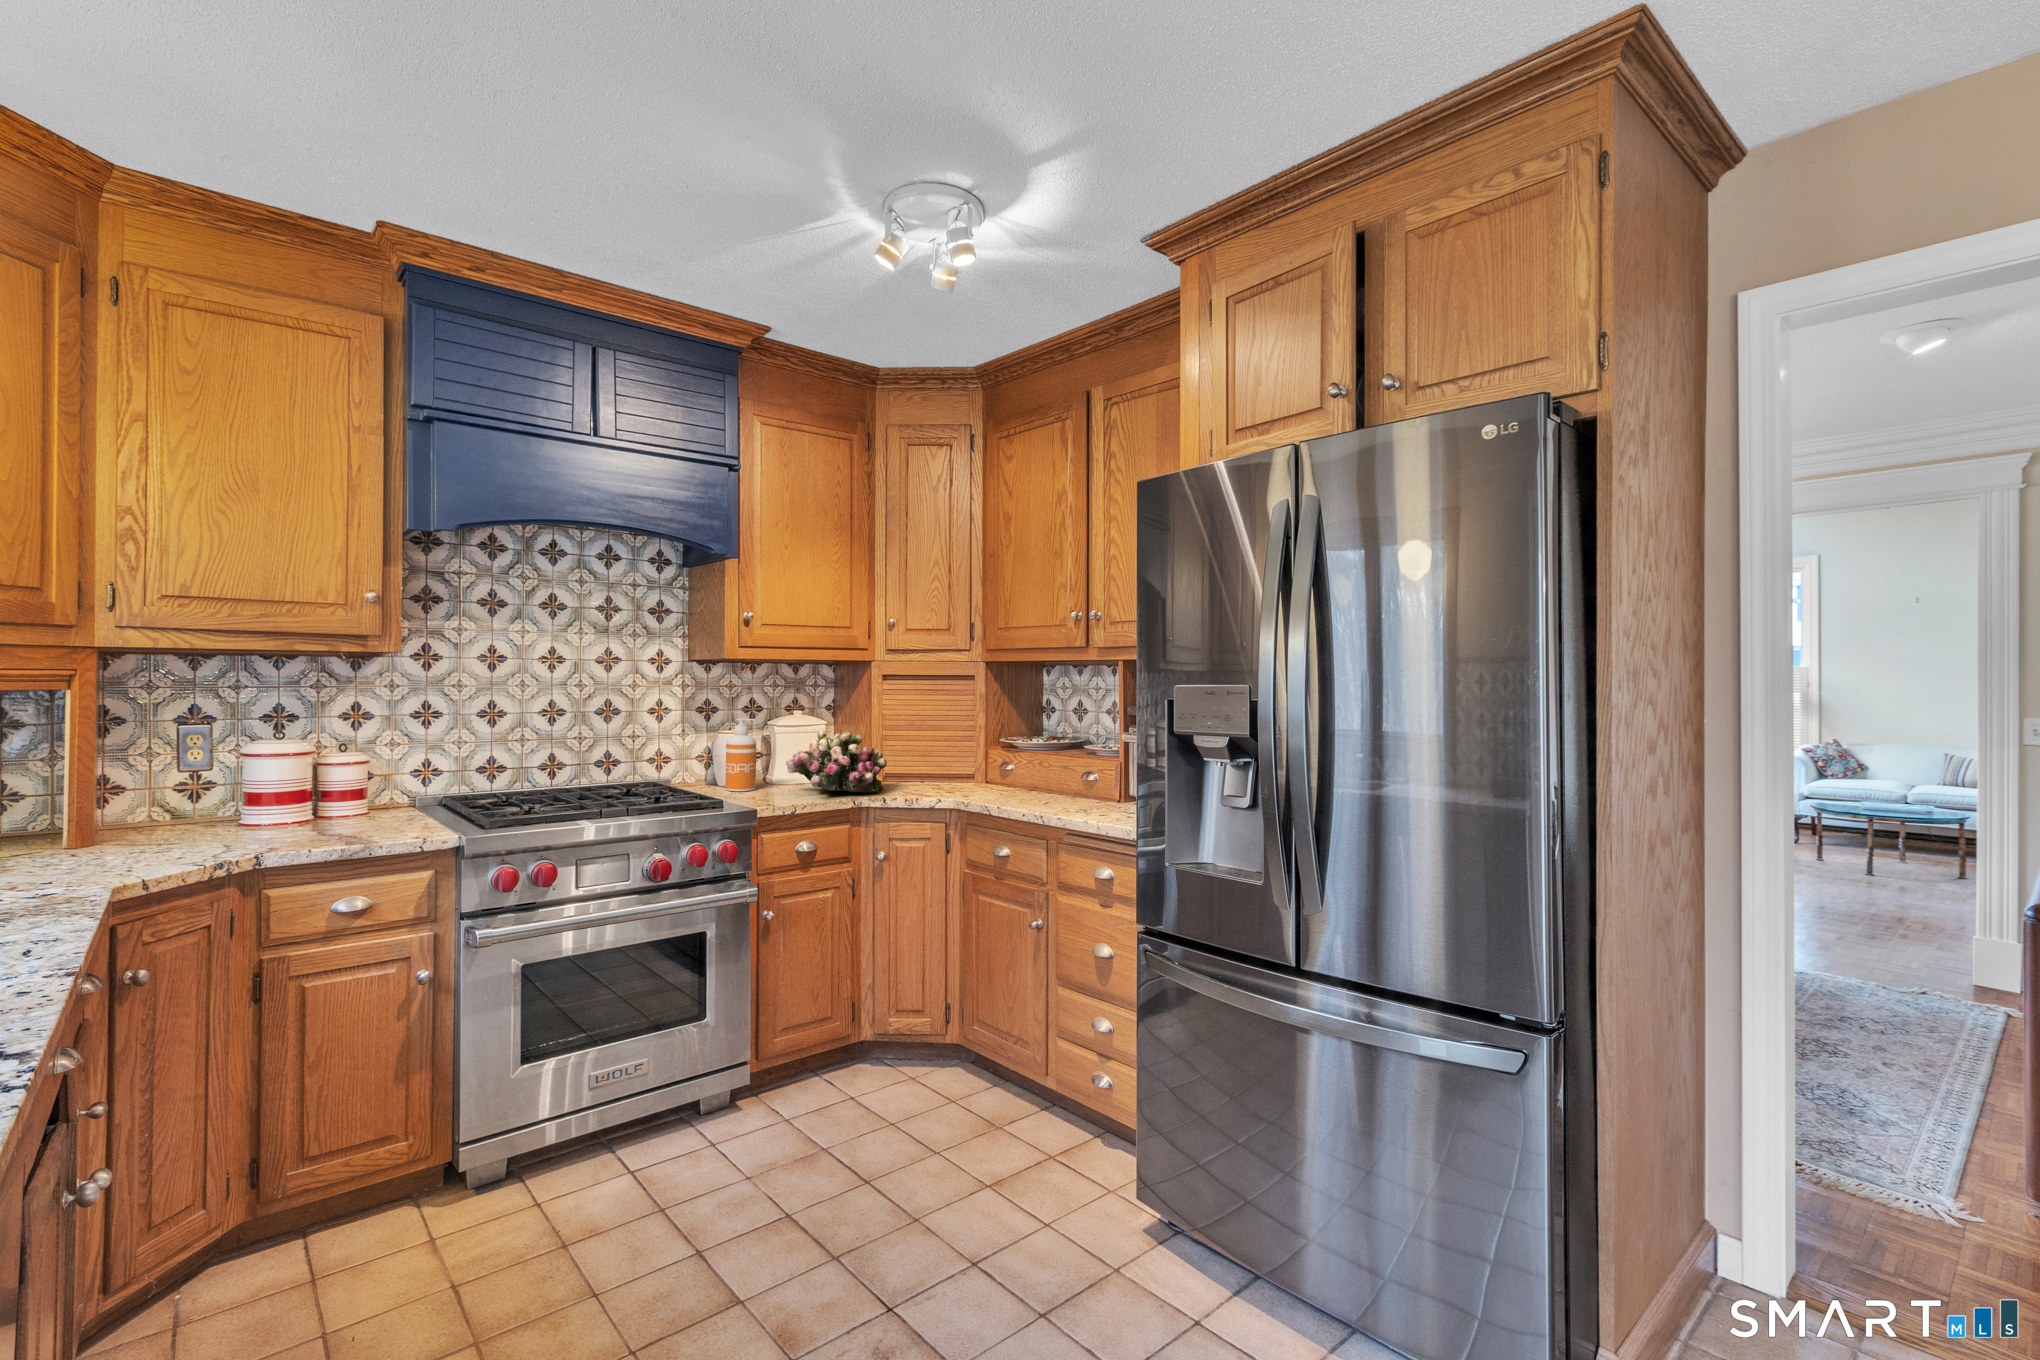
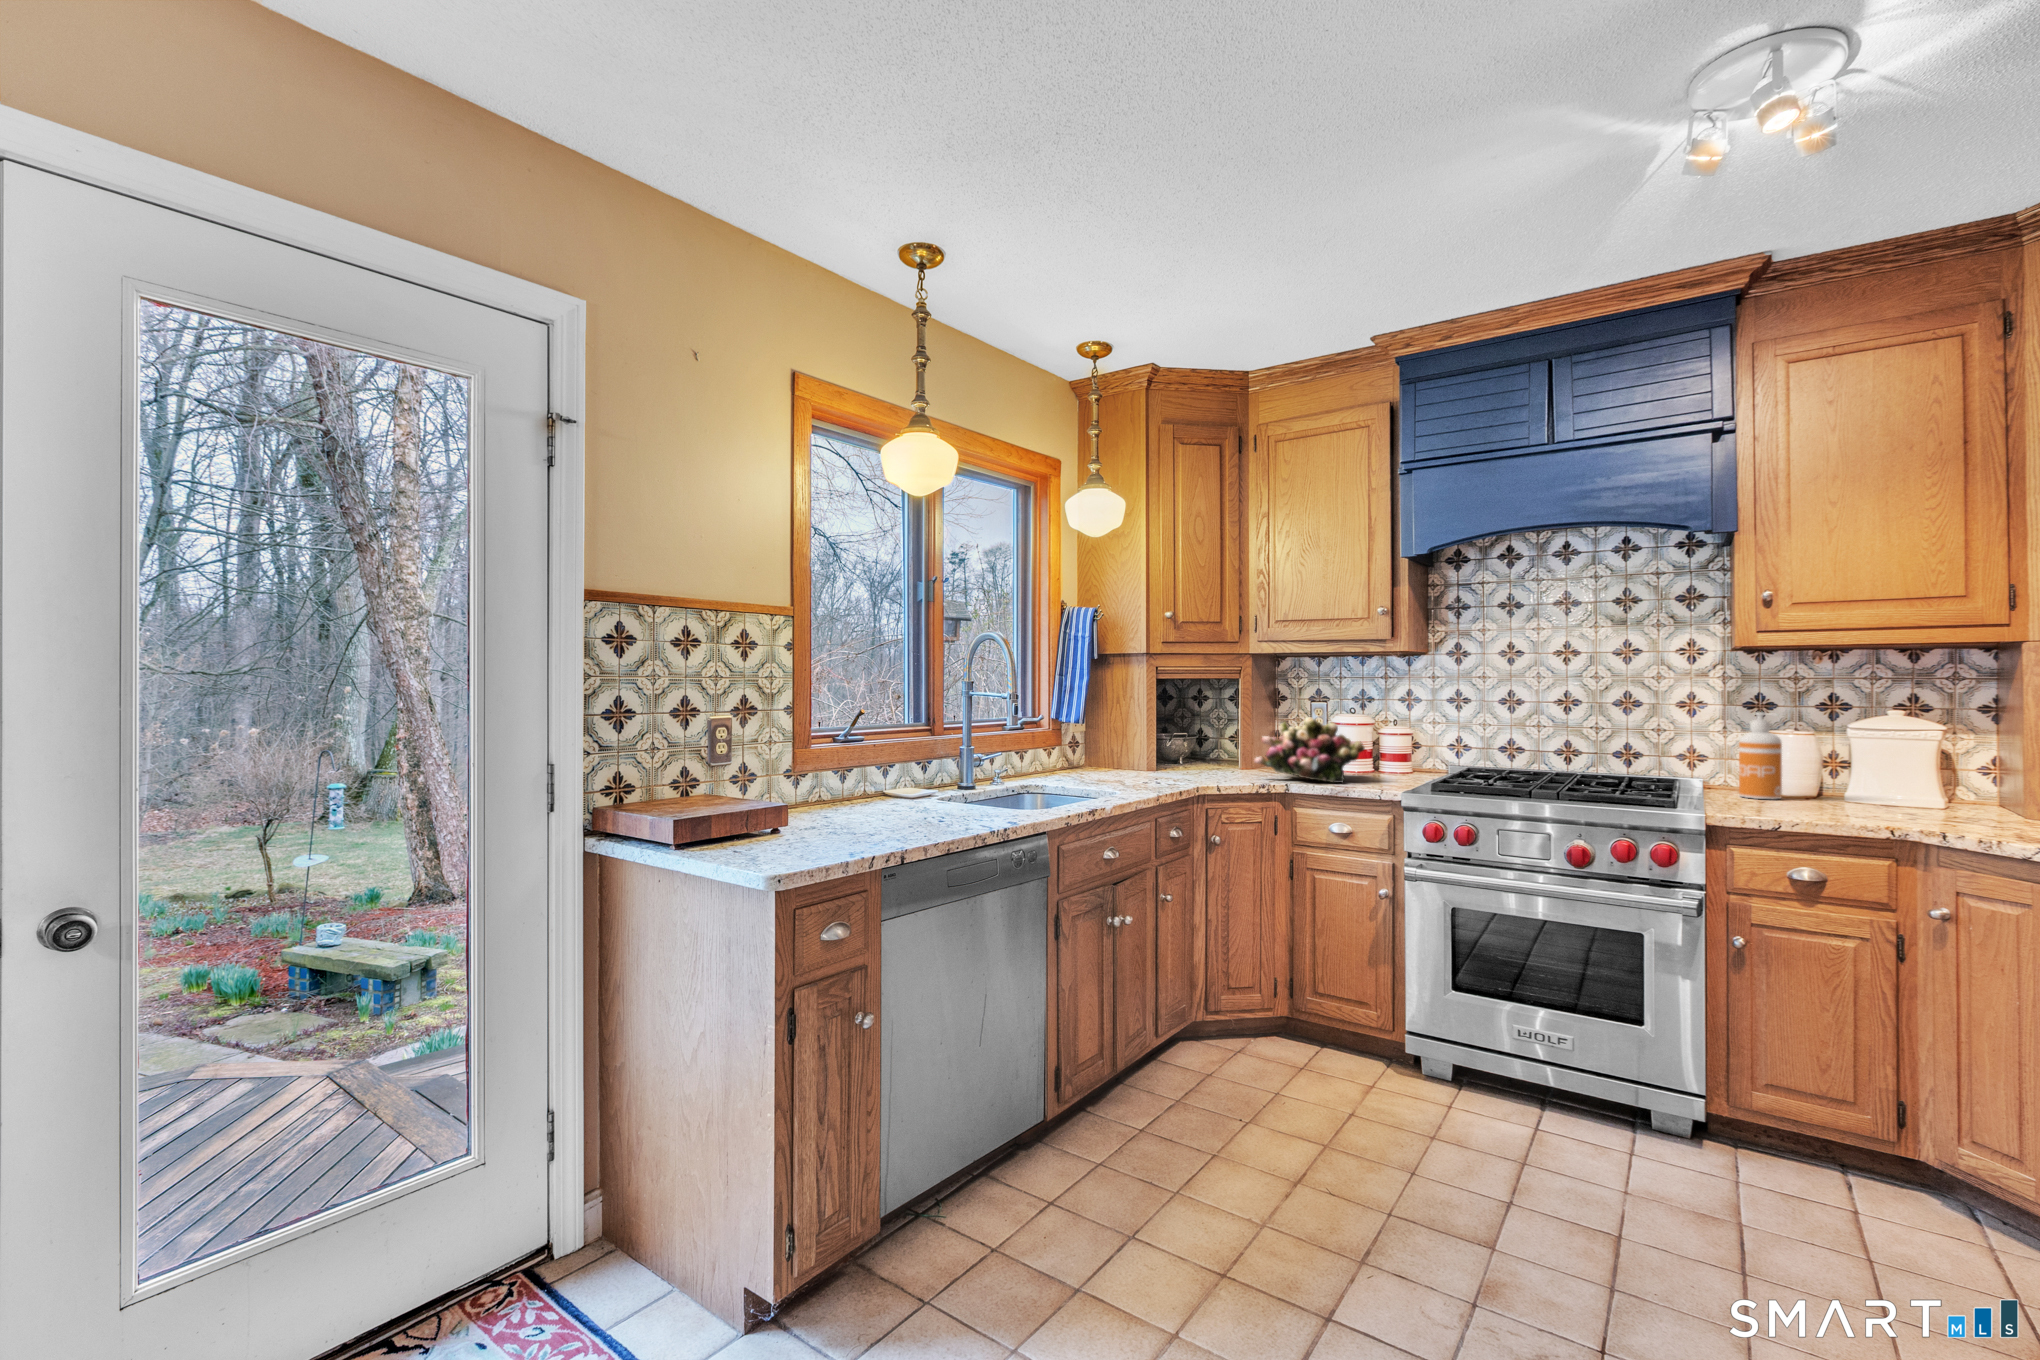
flower arrangement: present [786,730,887,793] -> present [1254,717,1365,783]

